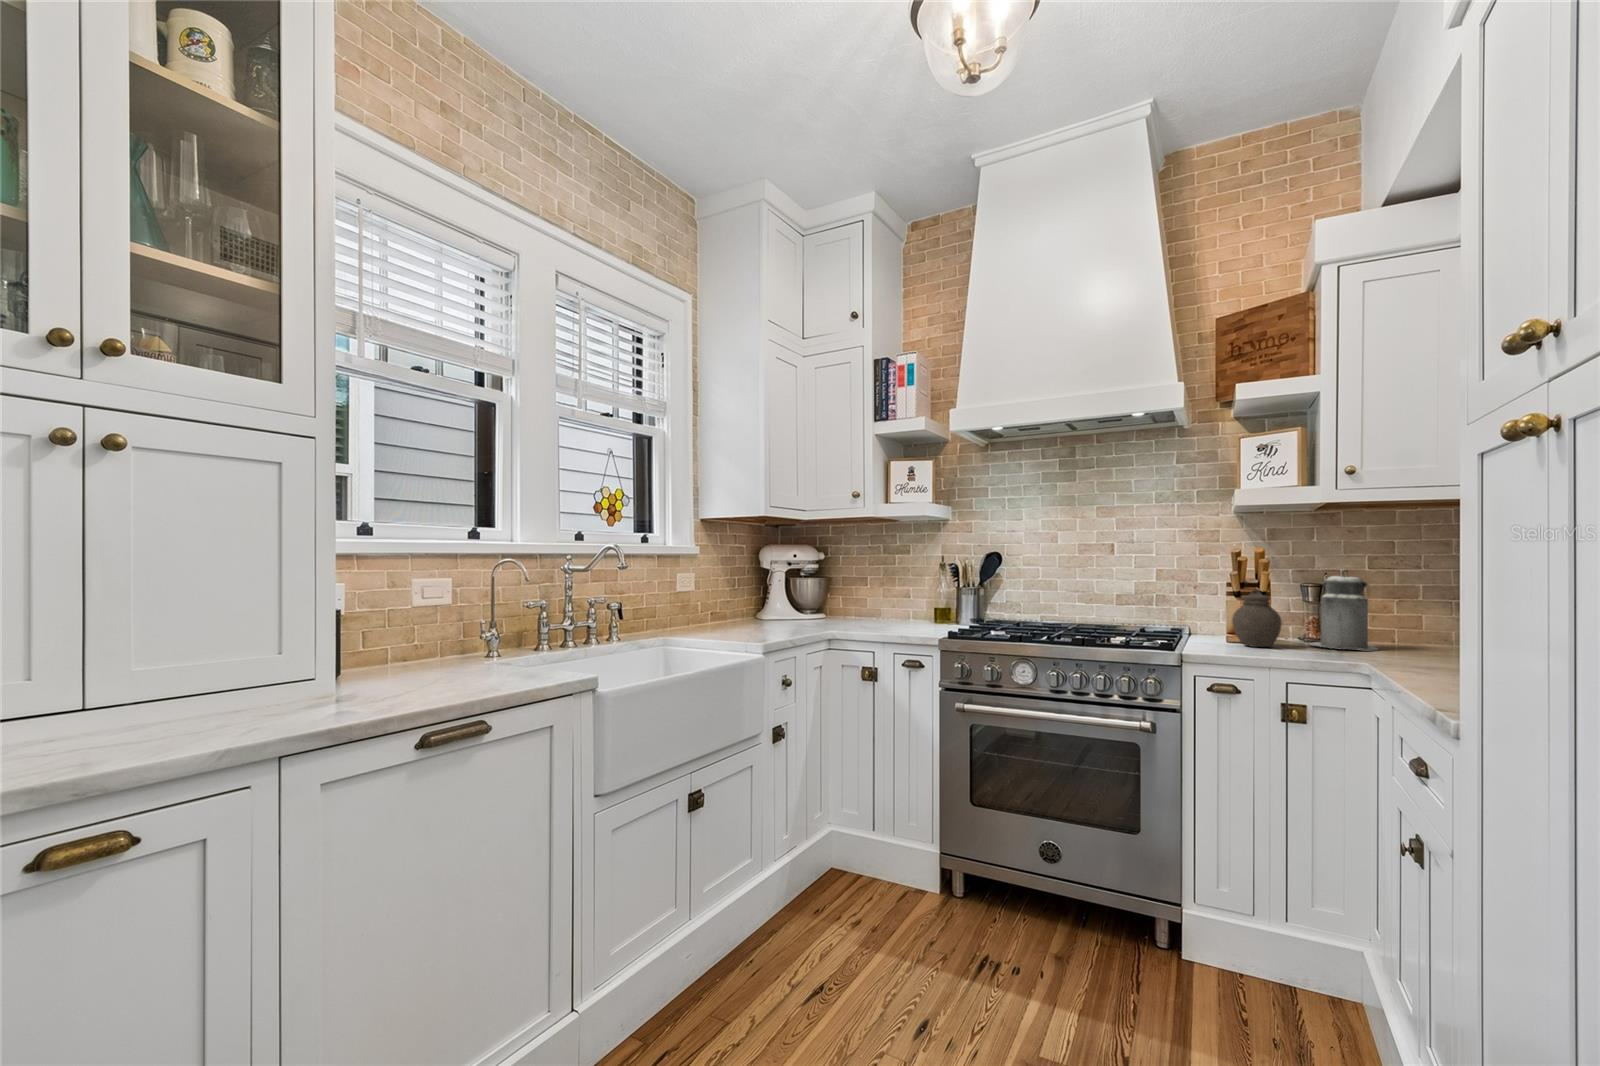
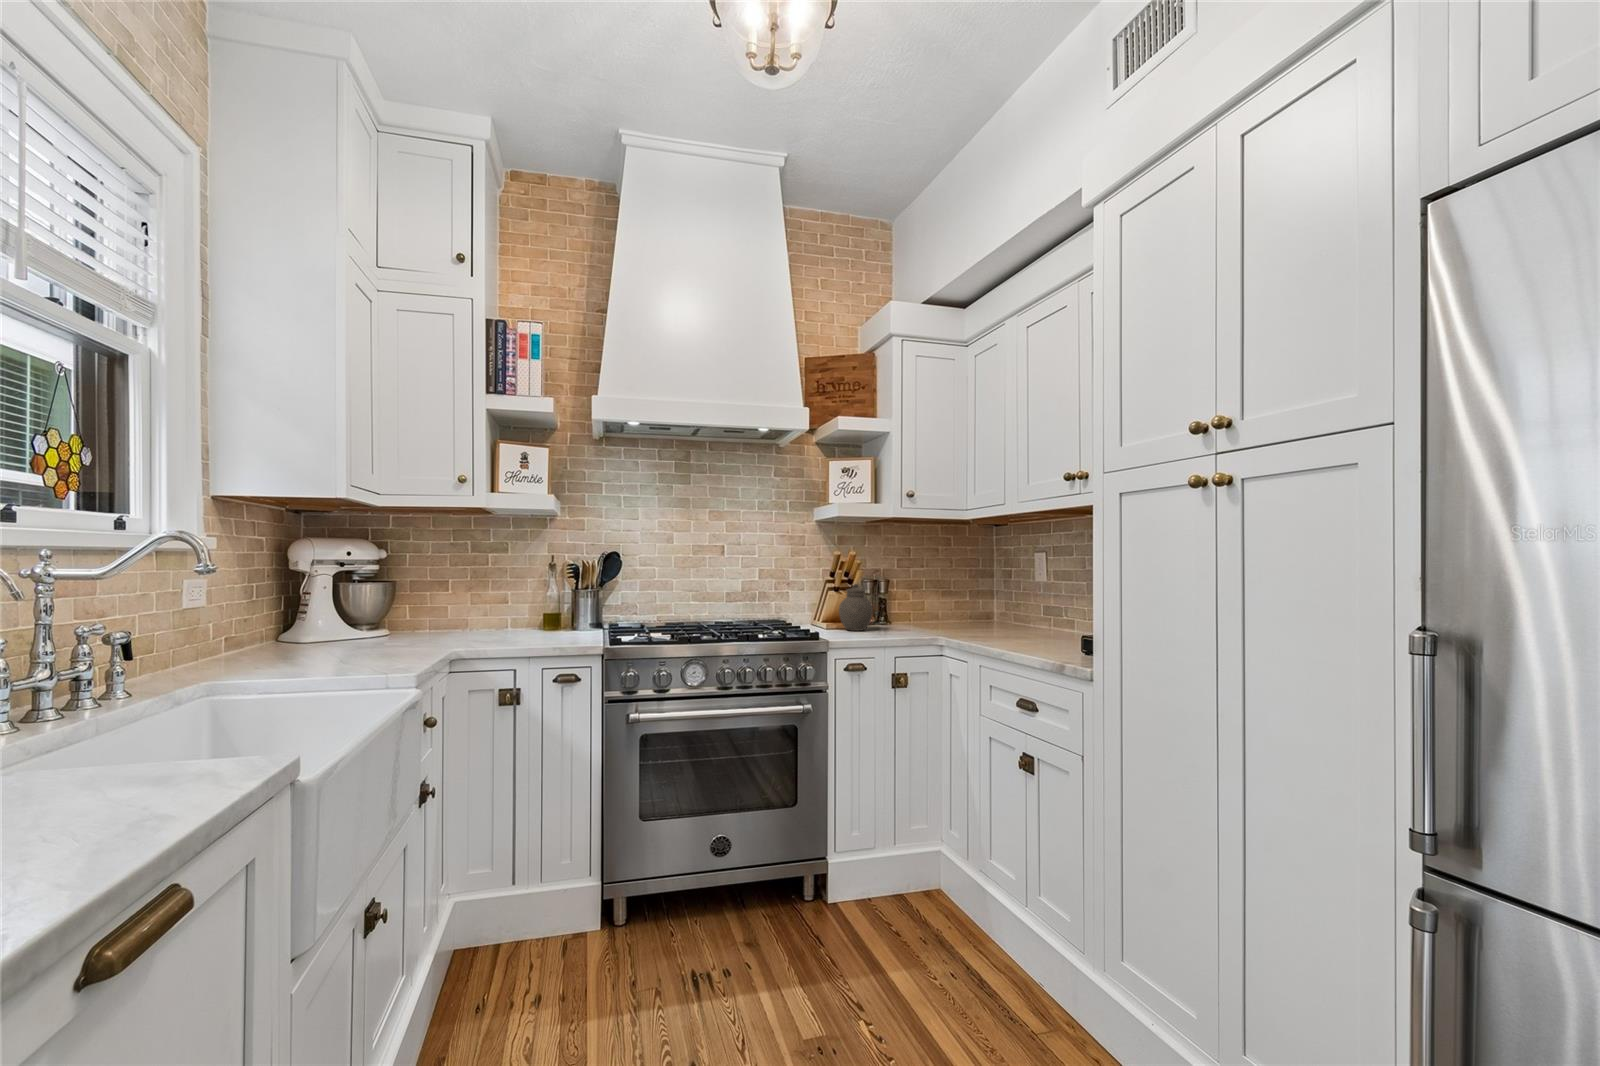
canister: present [1310,569,1377,650] -> none [879,567,922,627]

